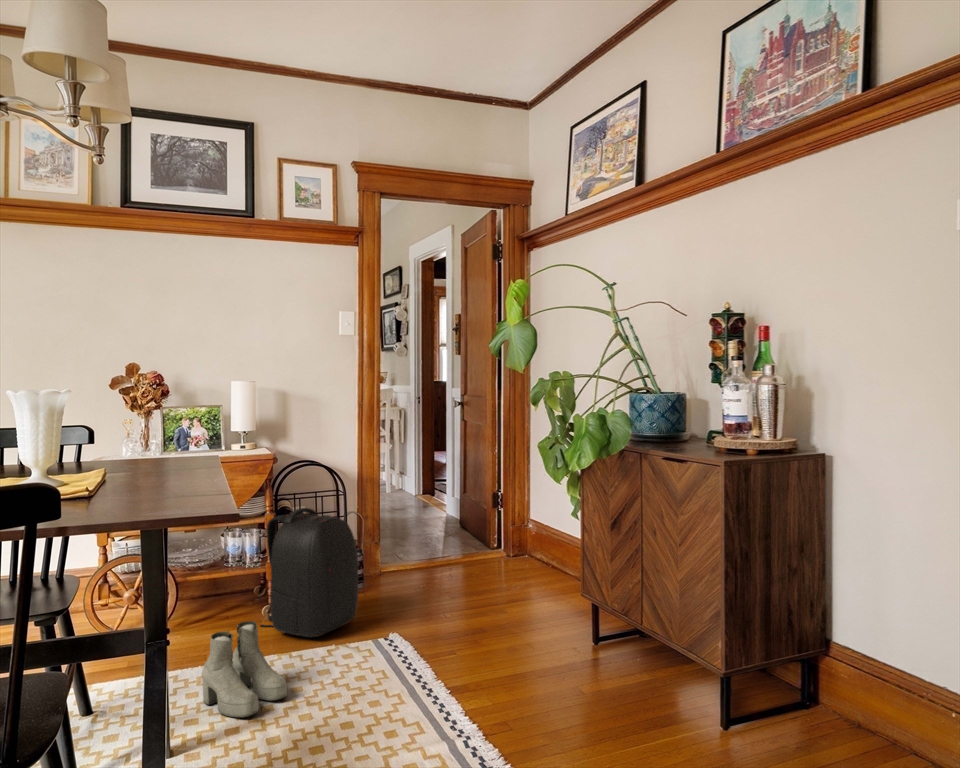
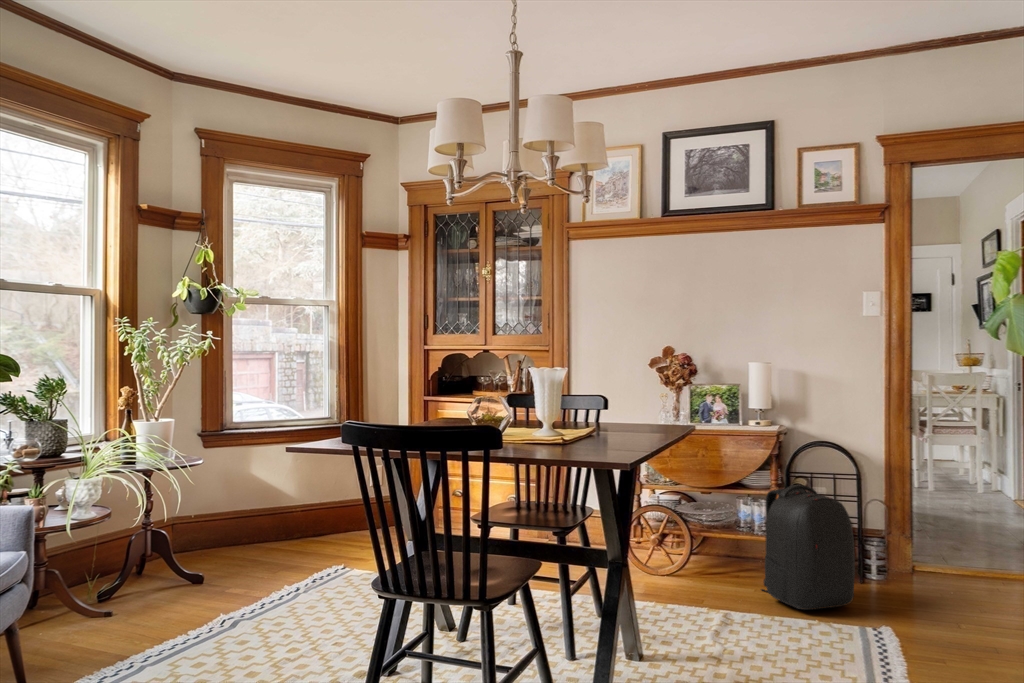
boots: present [202,621,287,718] -> none [681,574,750,652]

